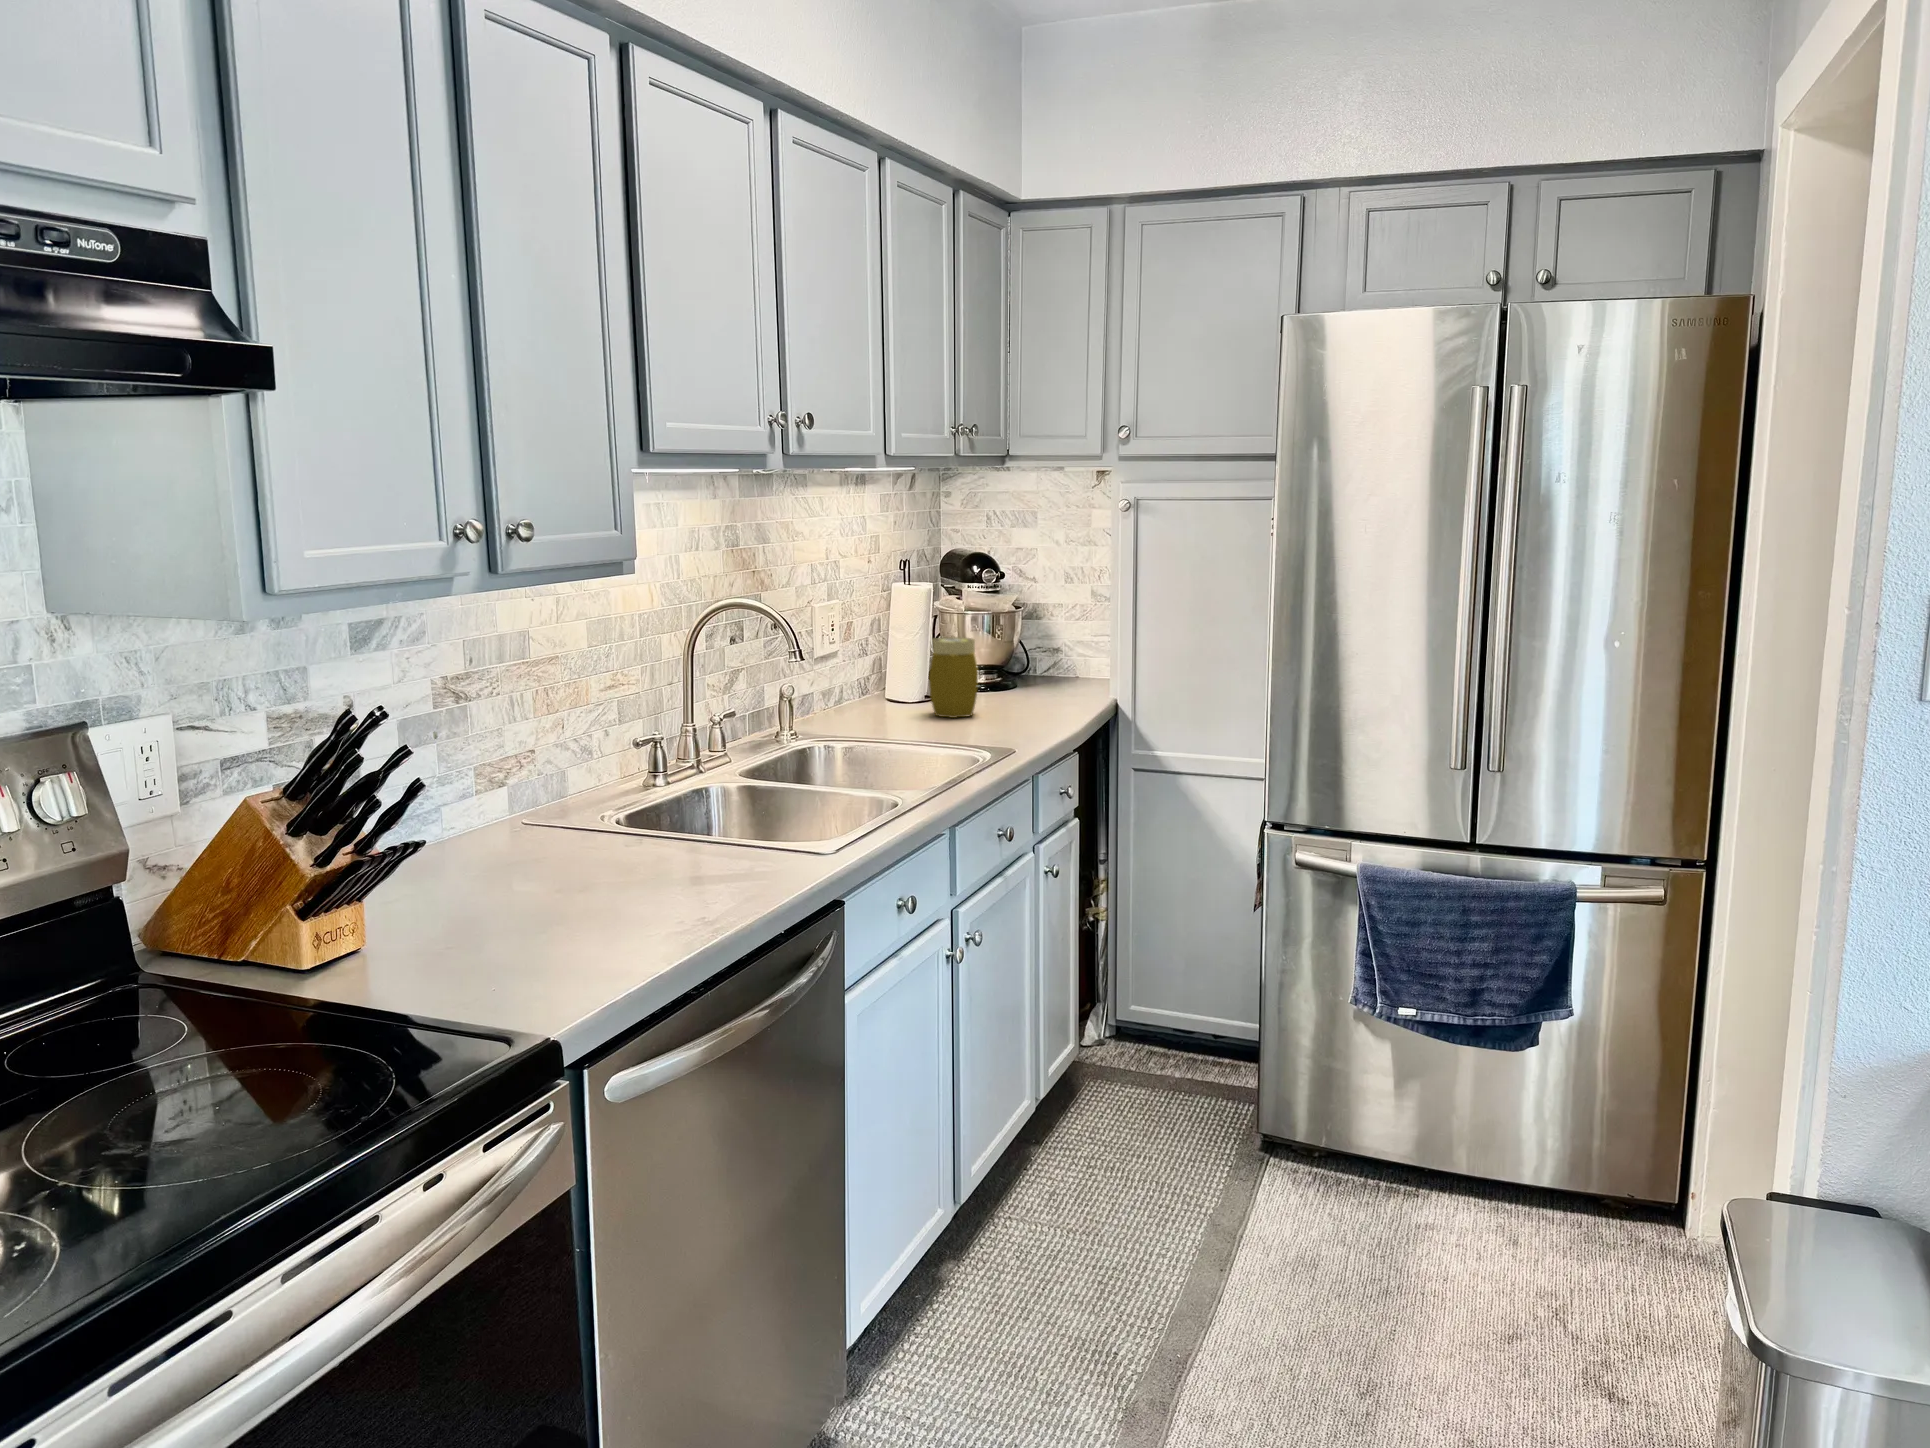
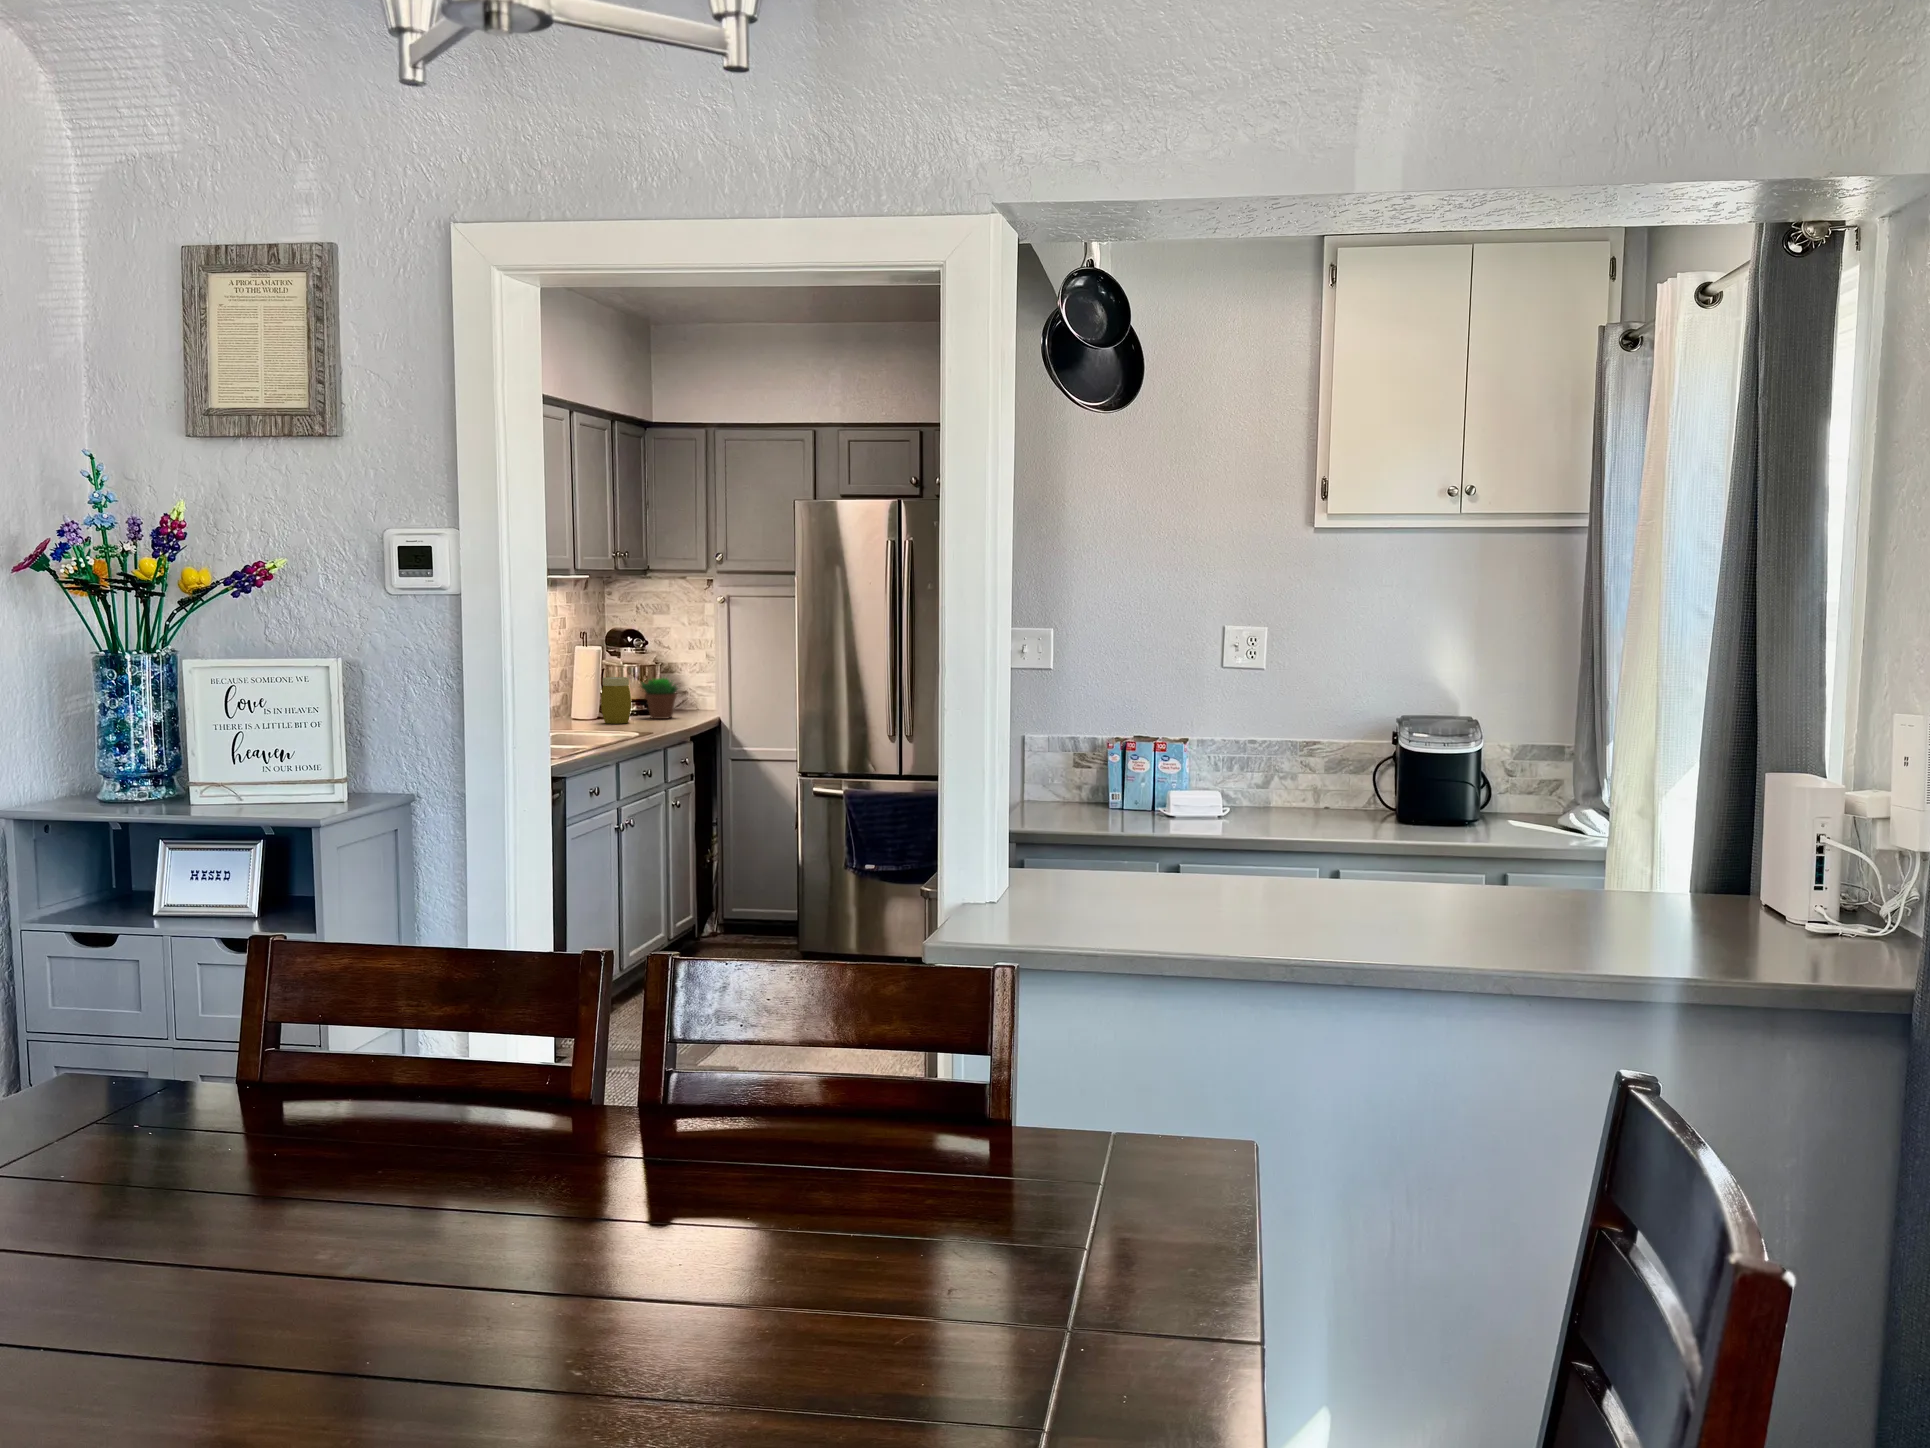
succulent plant: none [989,632,1057,703] -> present [641,678,678,719]

